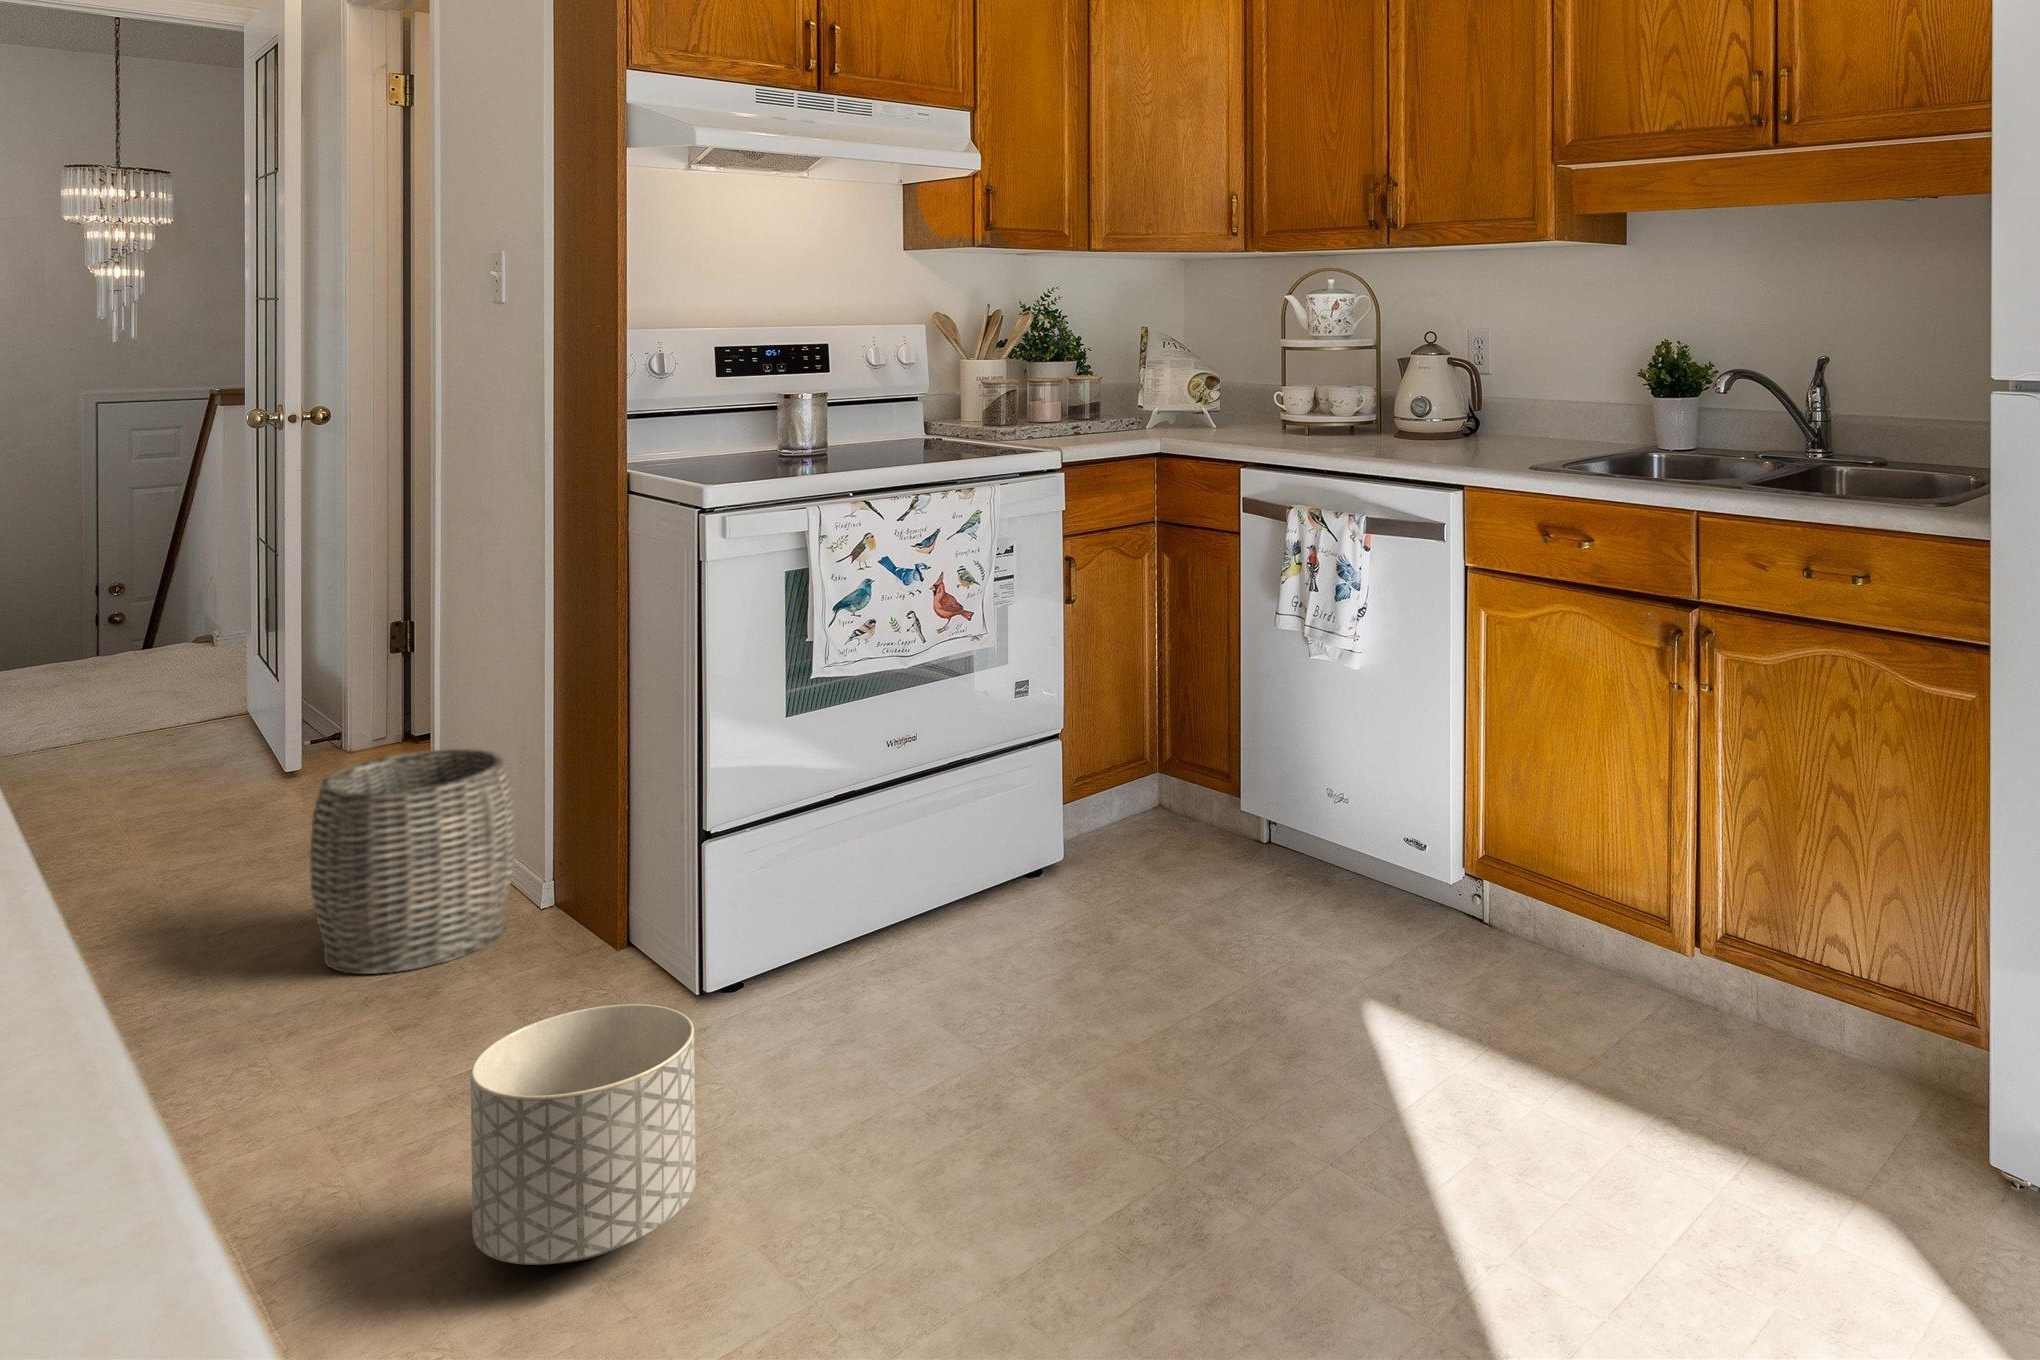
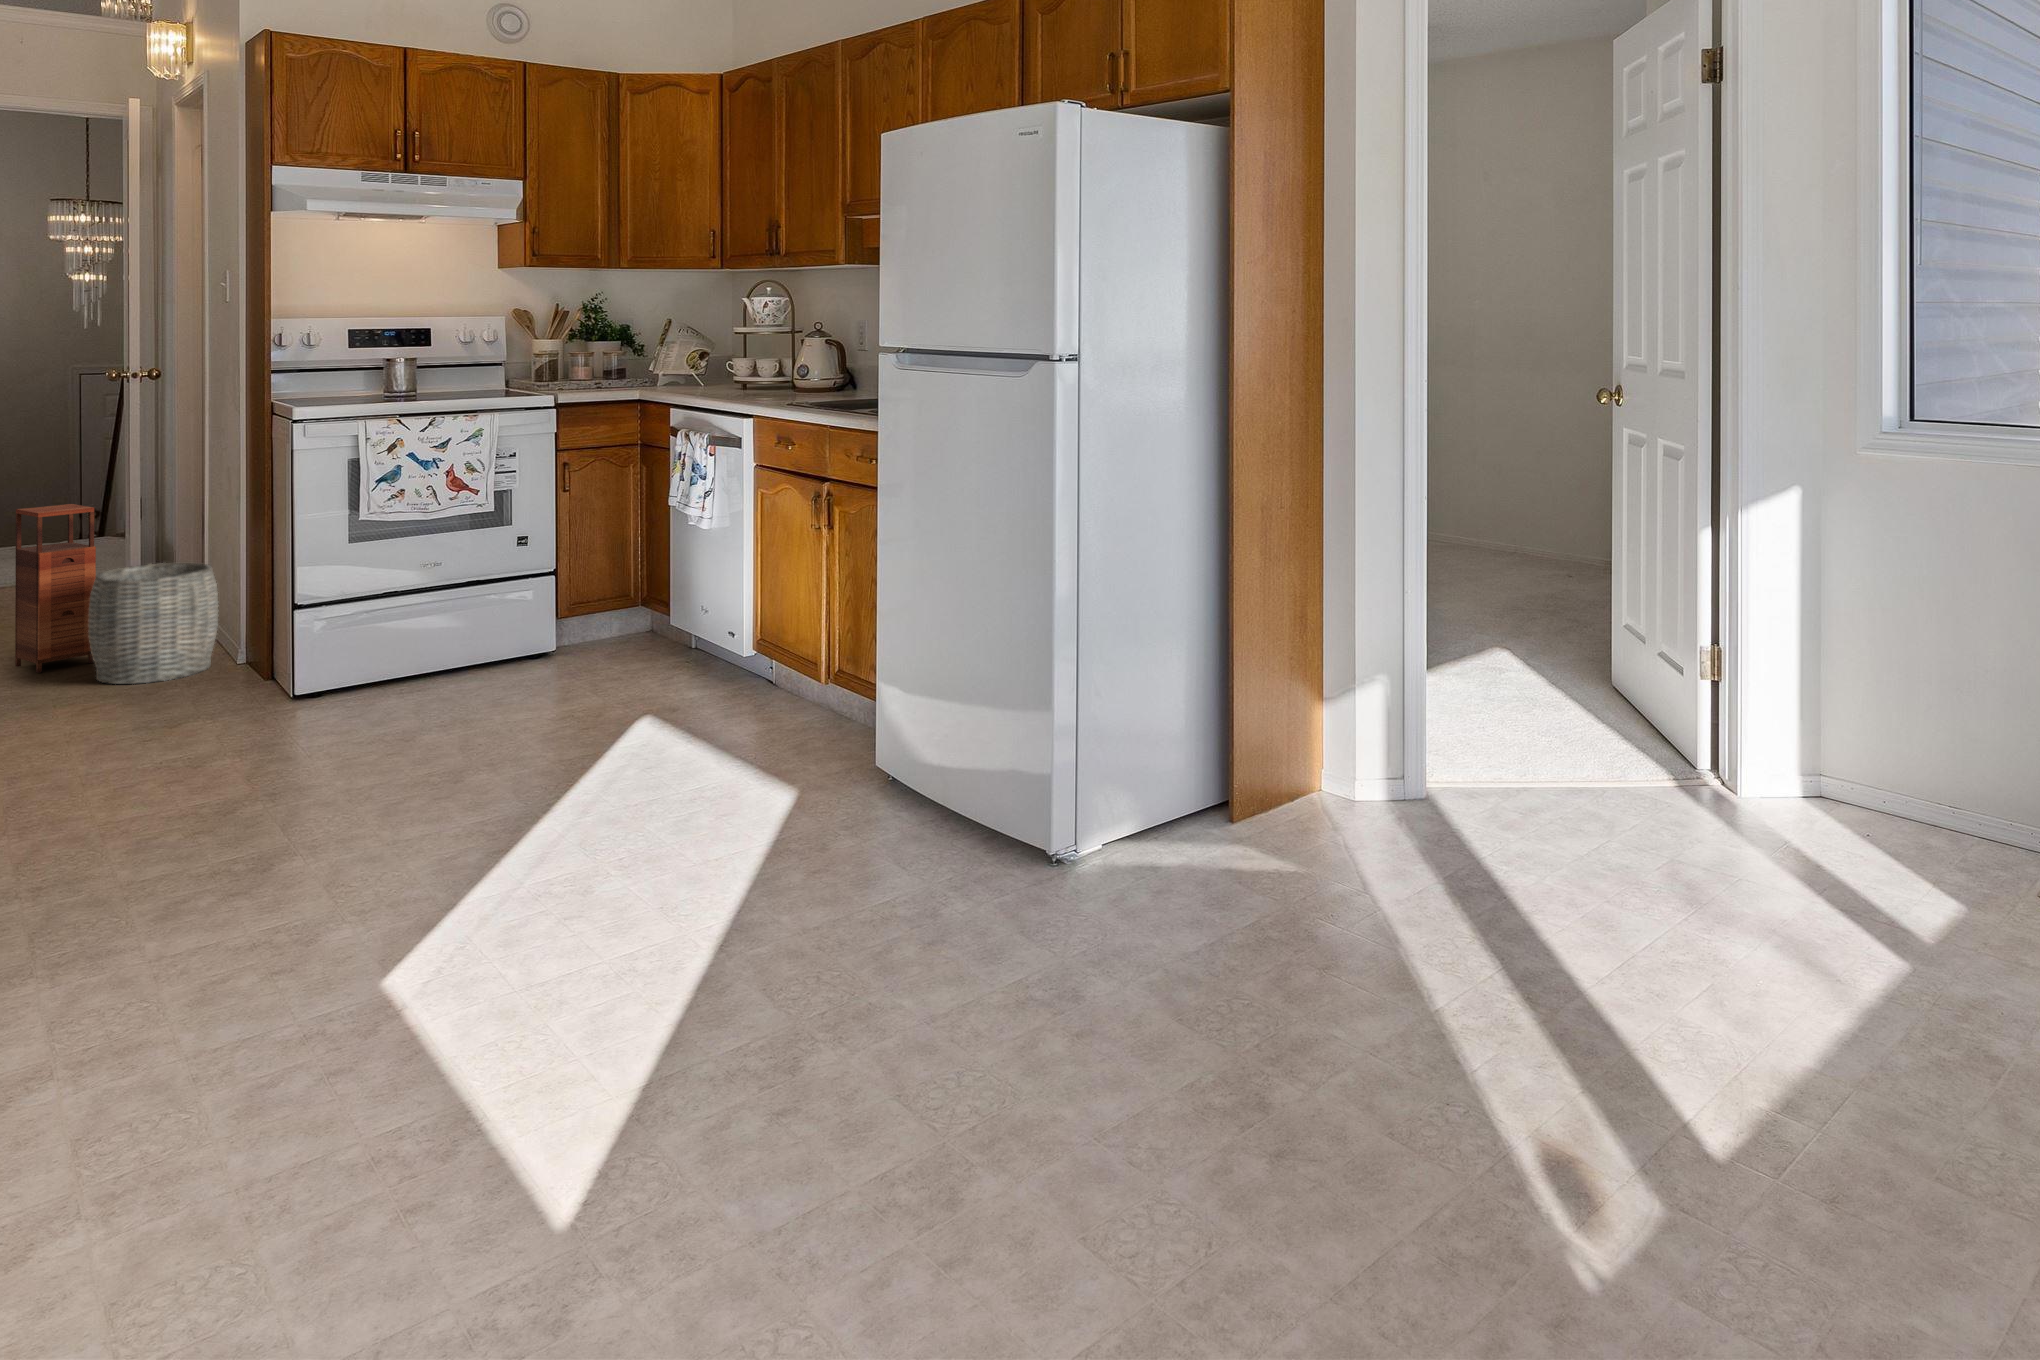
storage cabinet: none [161,657,300,955] -> present [15,504,96,673]
planter: present [470,1004,696,1265] -> none [76,674,207,792]

